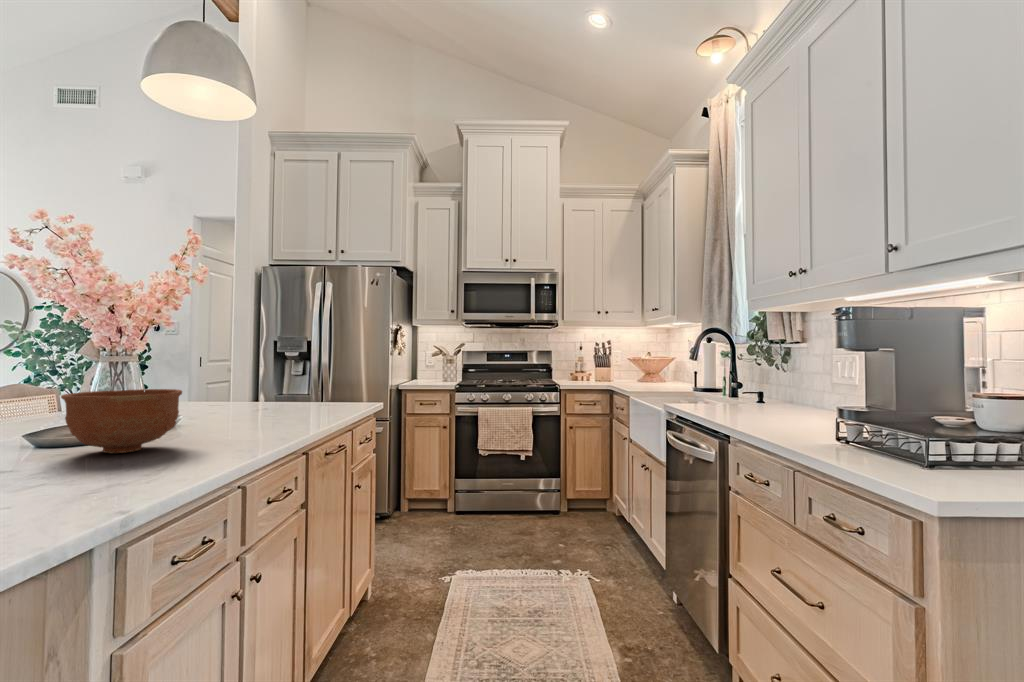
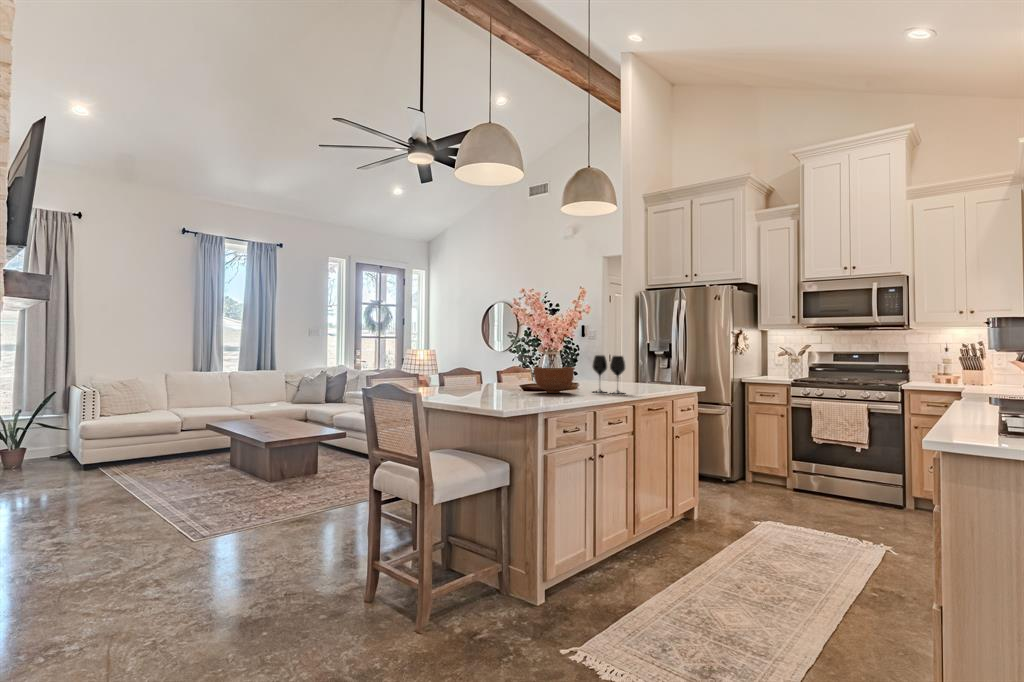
wine glass: none [218,362,293,437] -> present [592,355,625,394]

